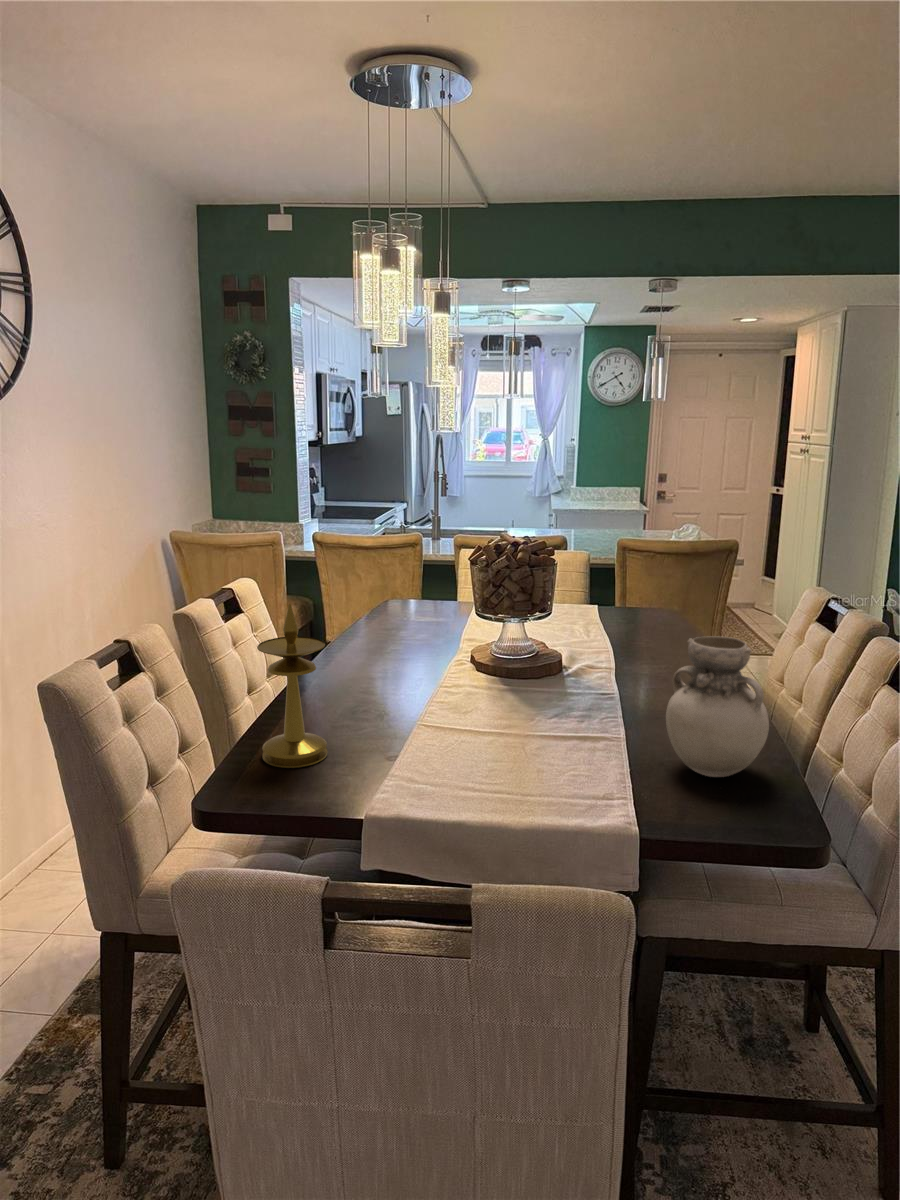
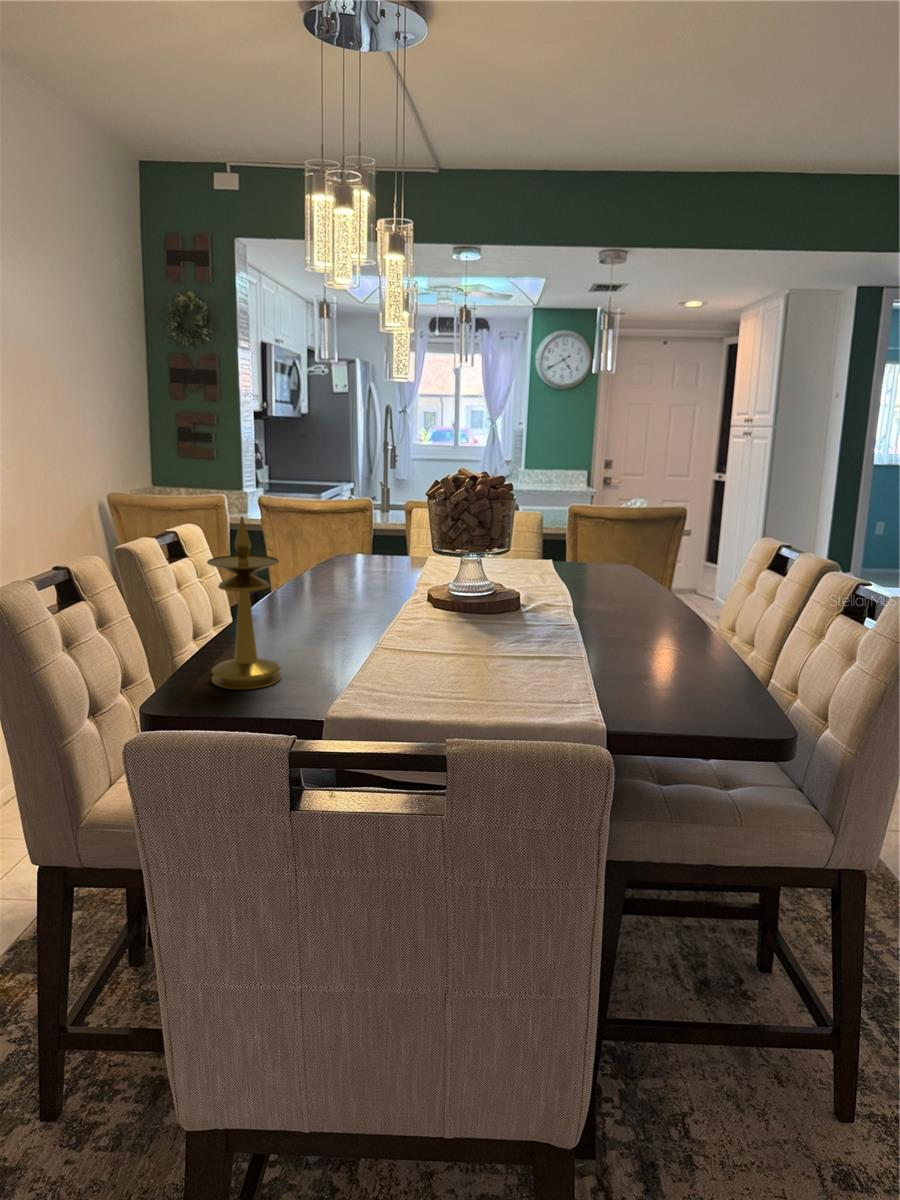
vase: present [666,636,769,777] -> none [631,553,734,695]

